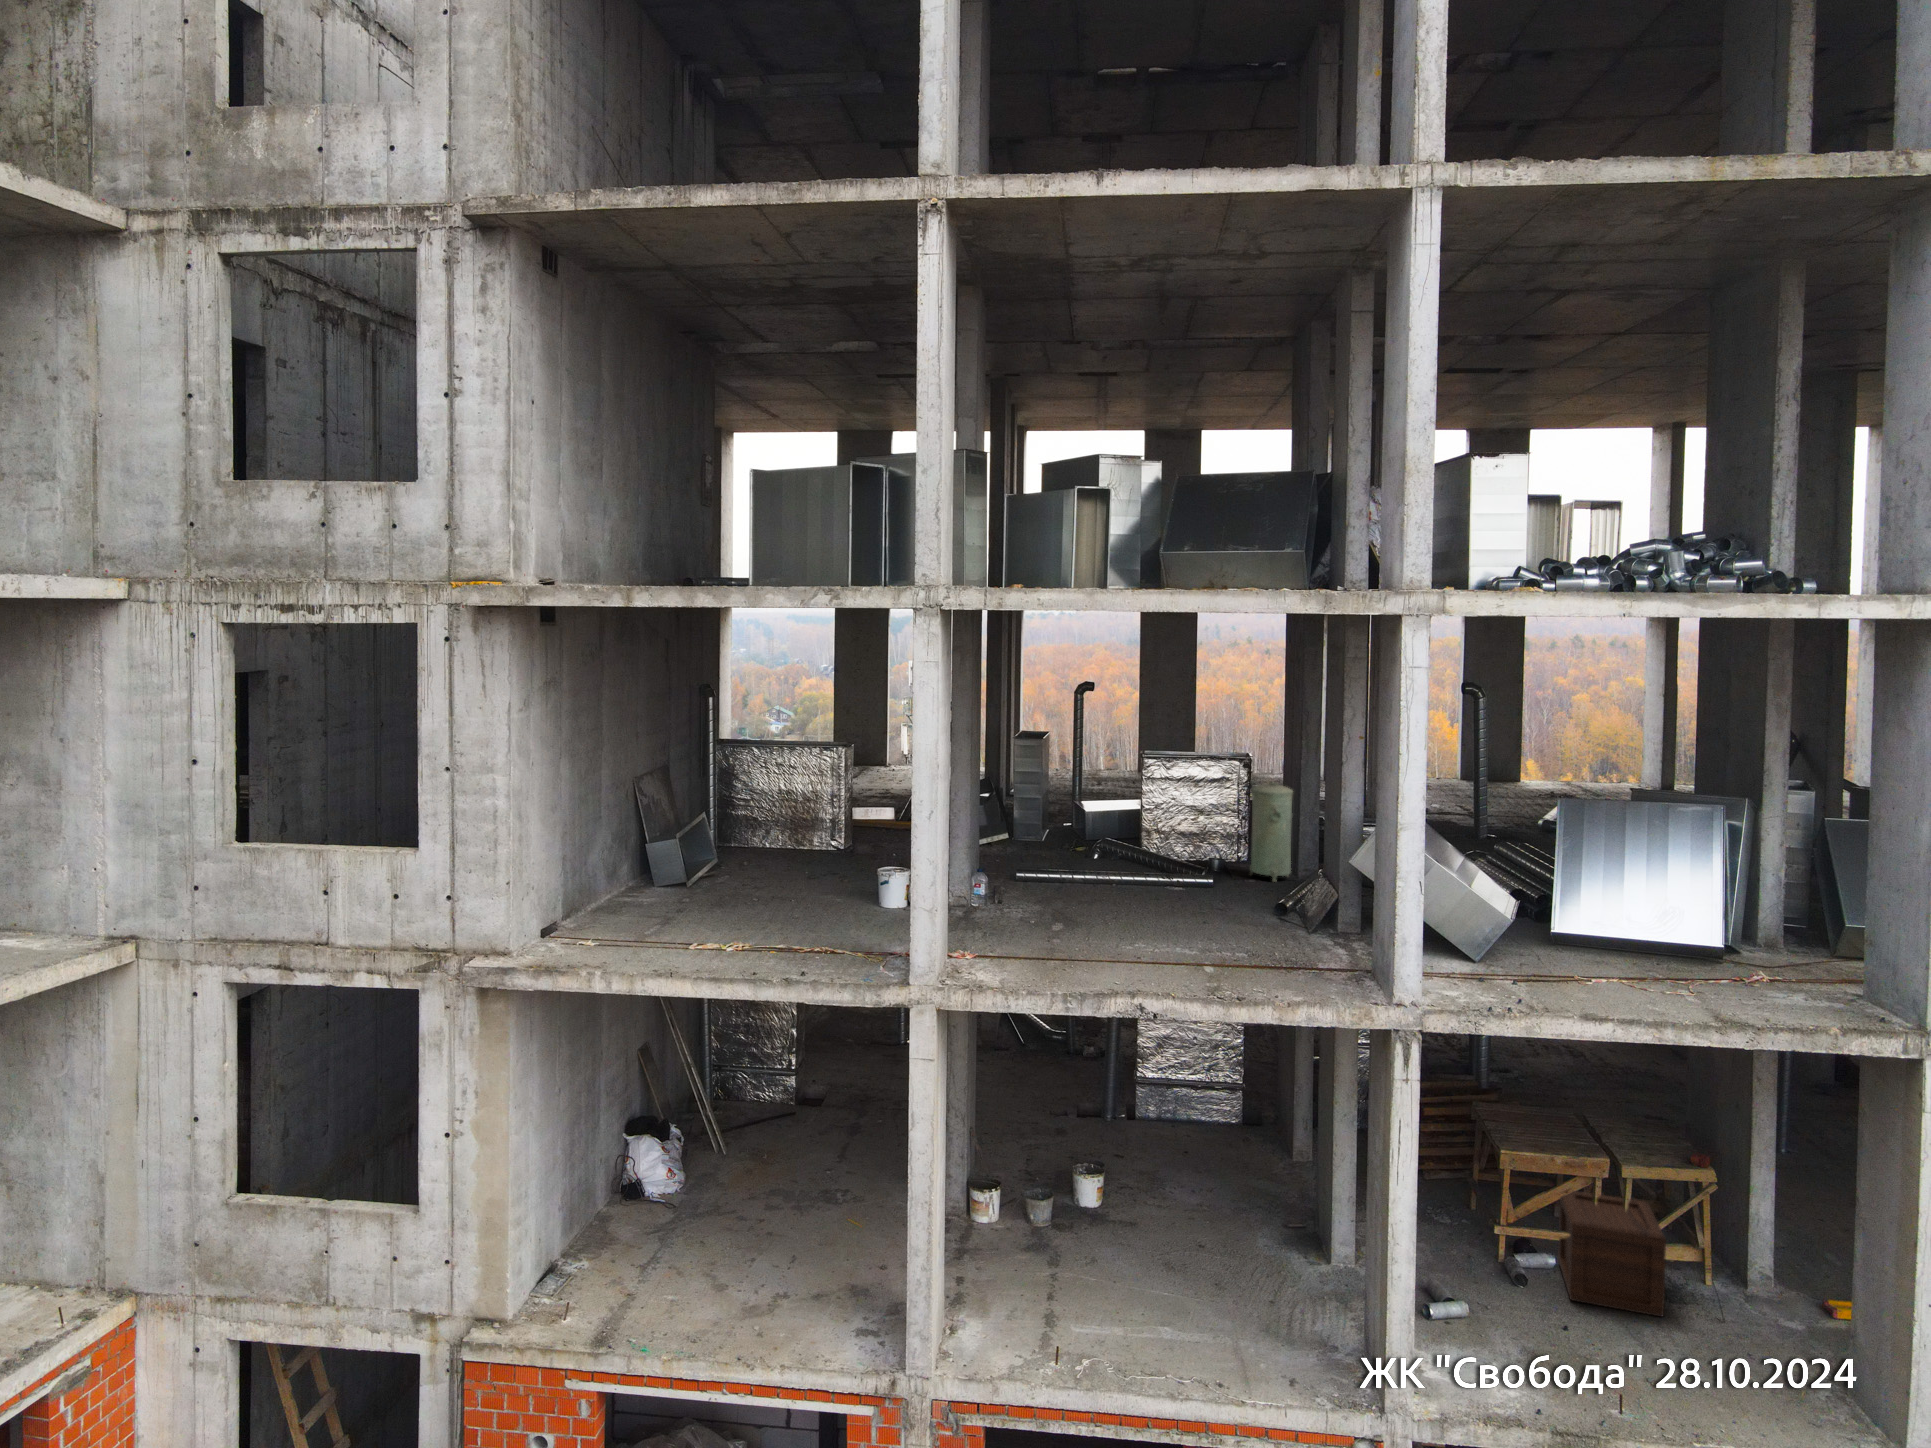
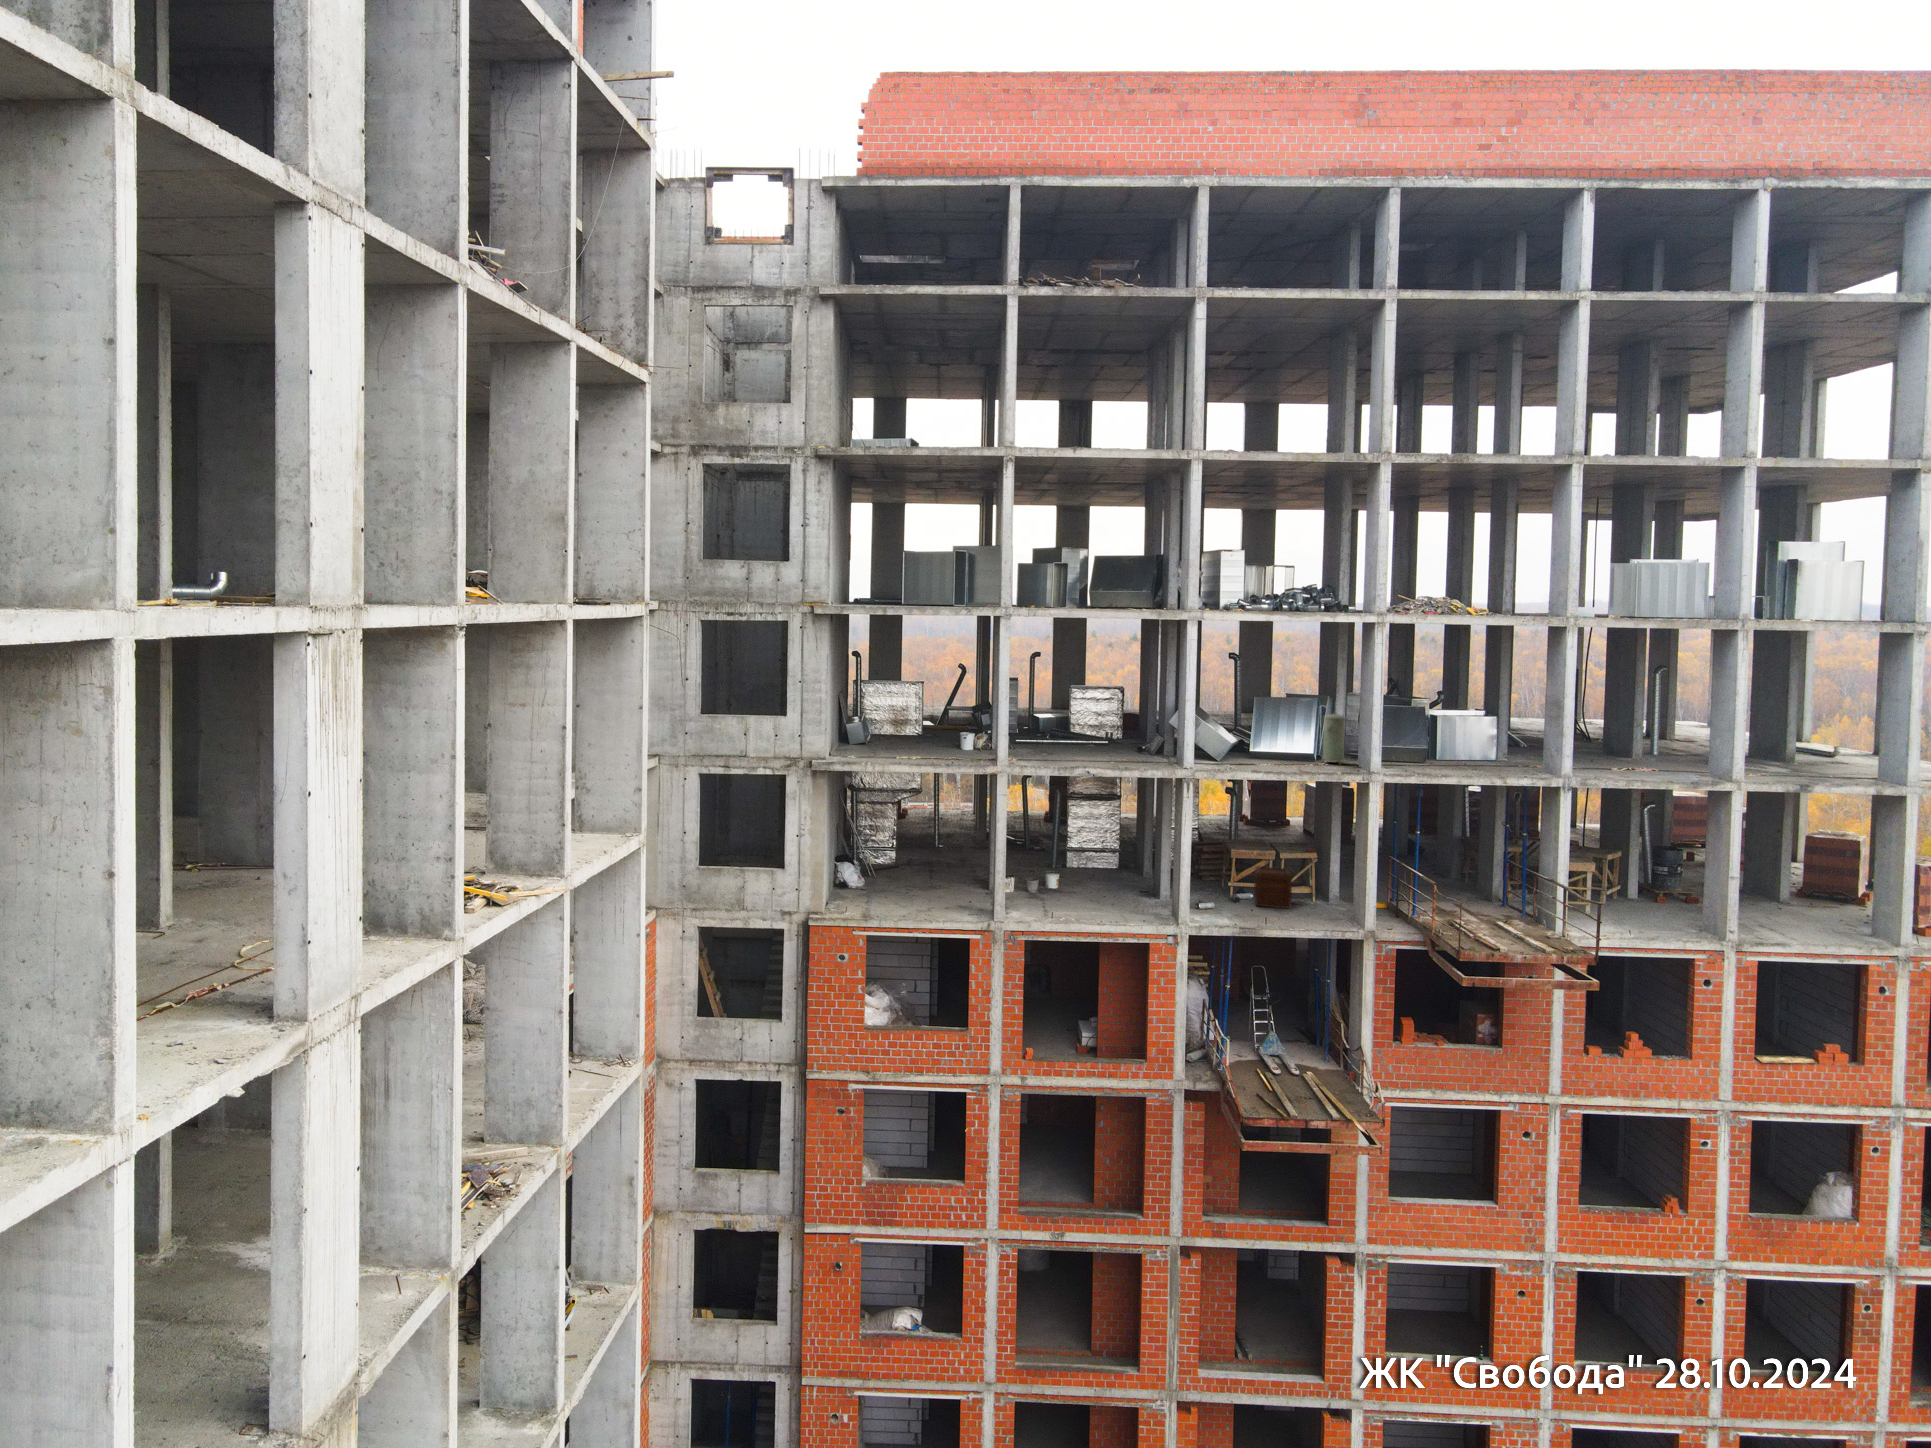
trash can: present [1250,782,1293,882] -> present [1322,713,1346,764]

